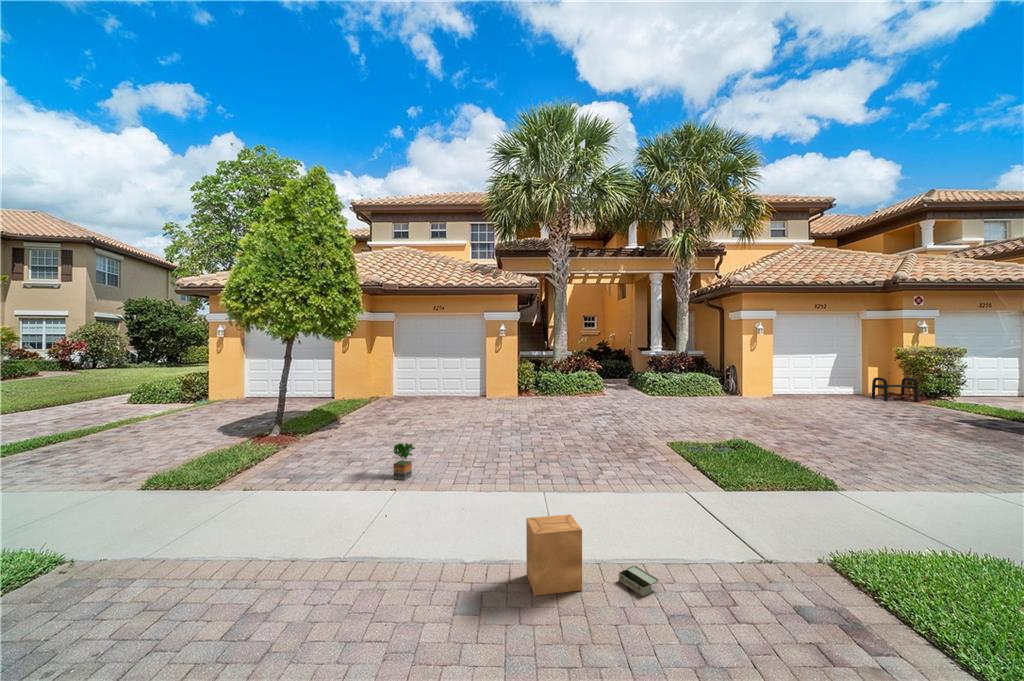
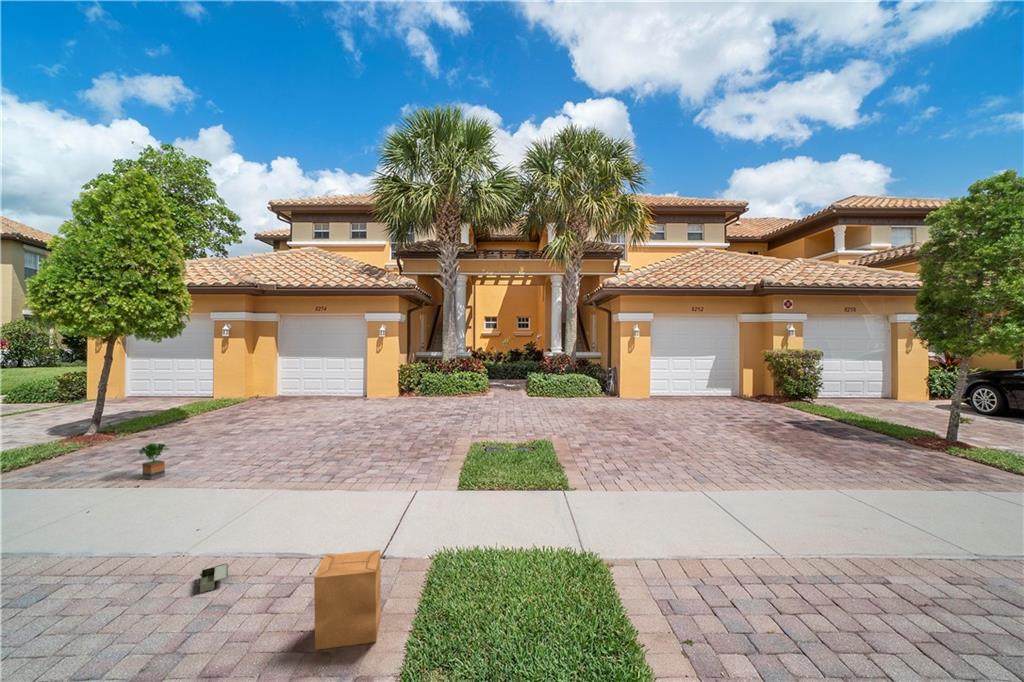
bench: present [872,377,918,401] -> none [742,379,780,403]
cardboard box: present [526,514,582,596] -> present [314,550,381,650]

